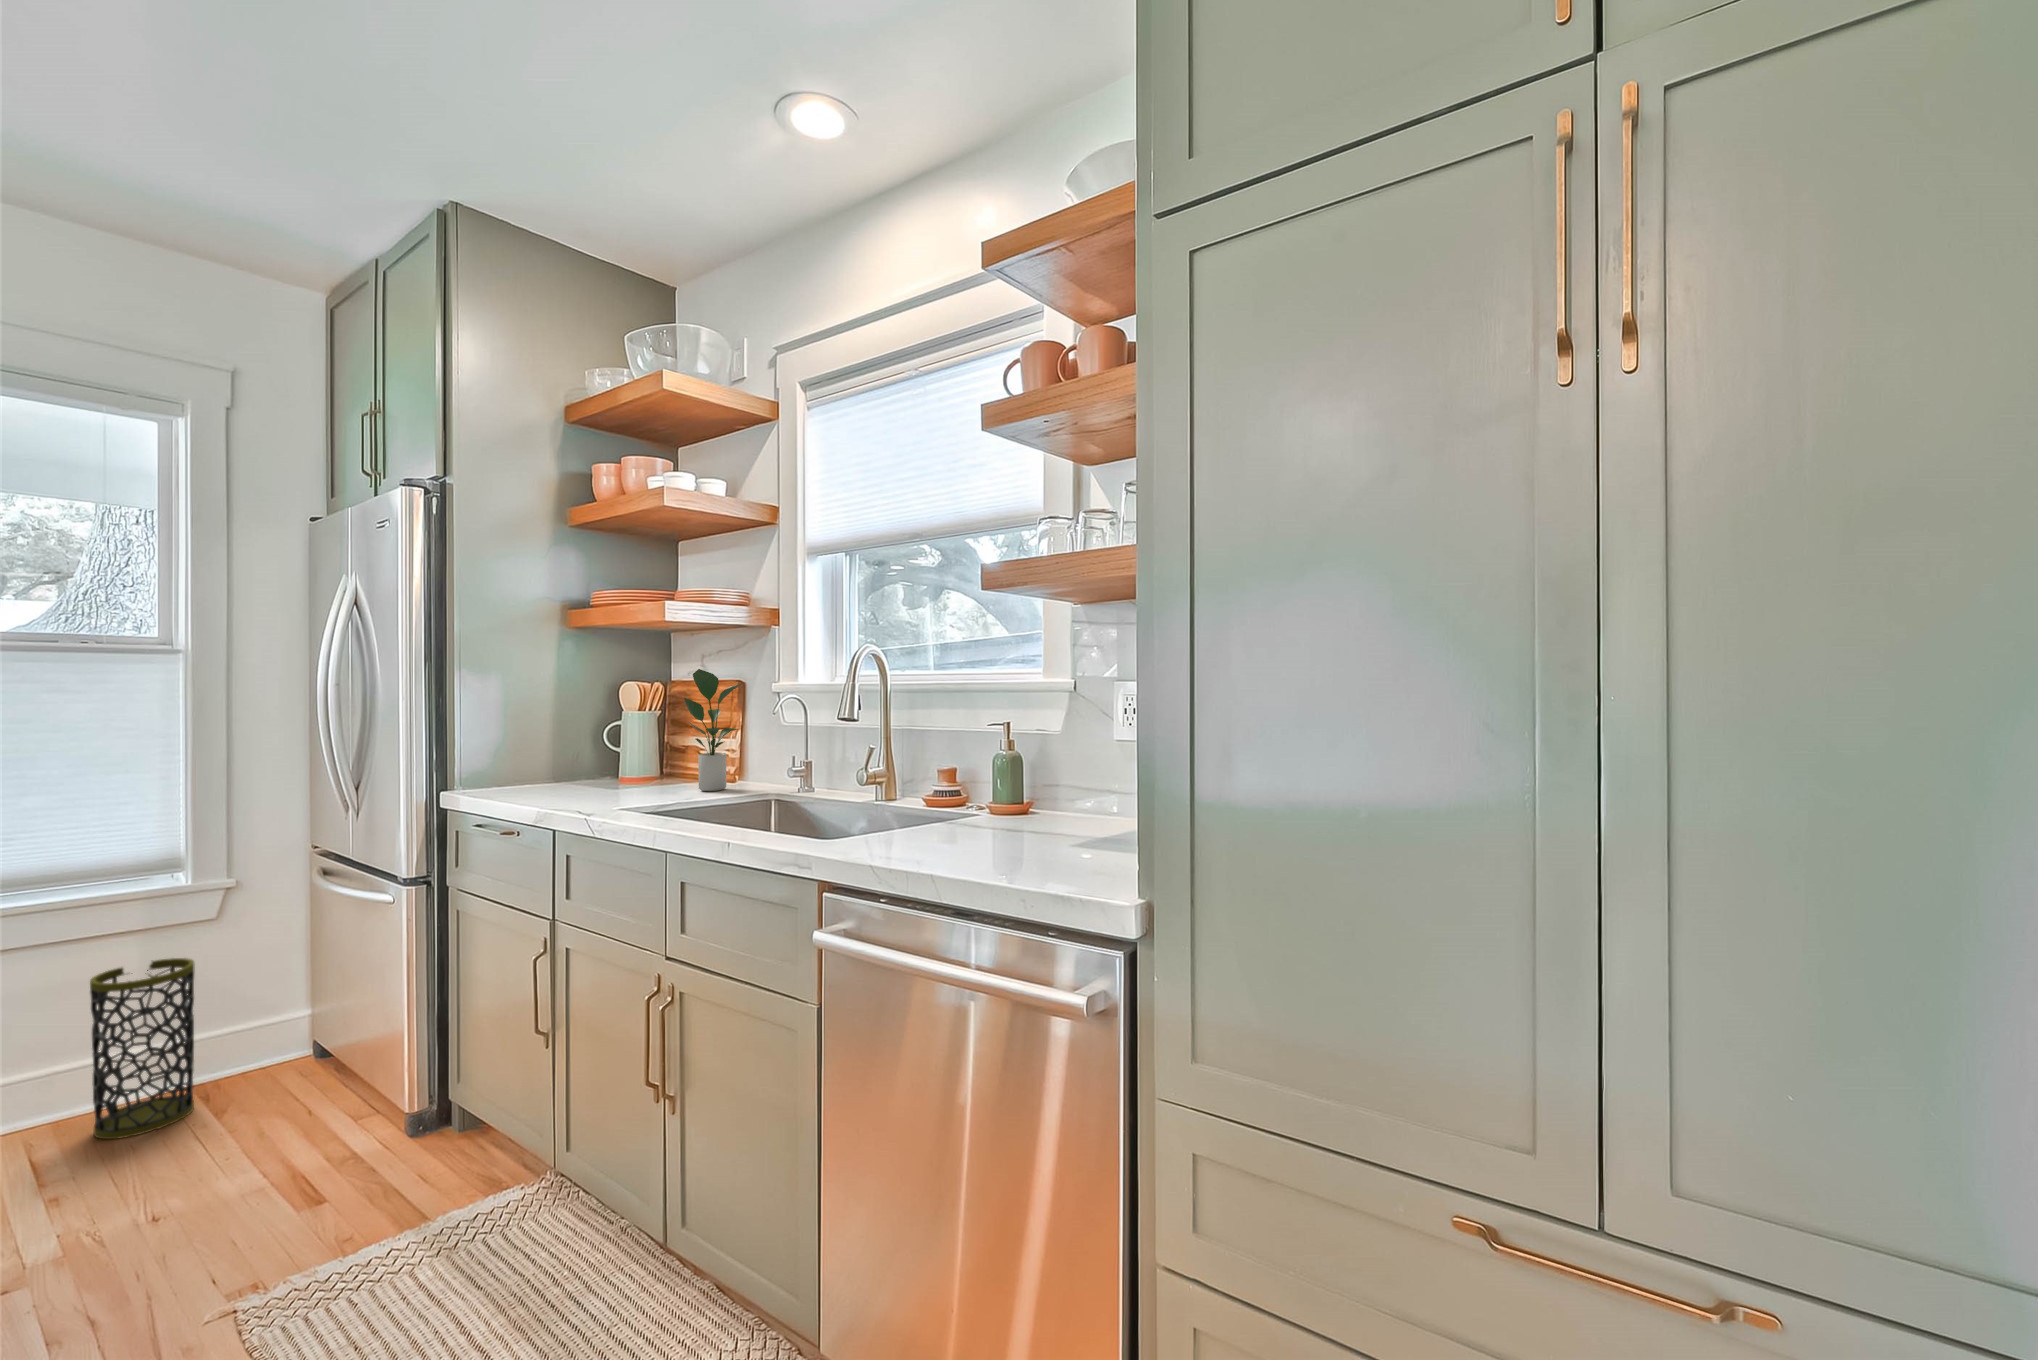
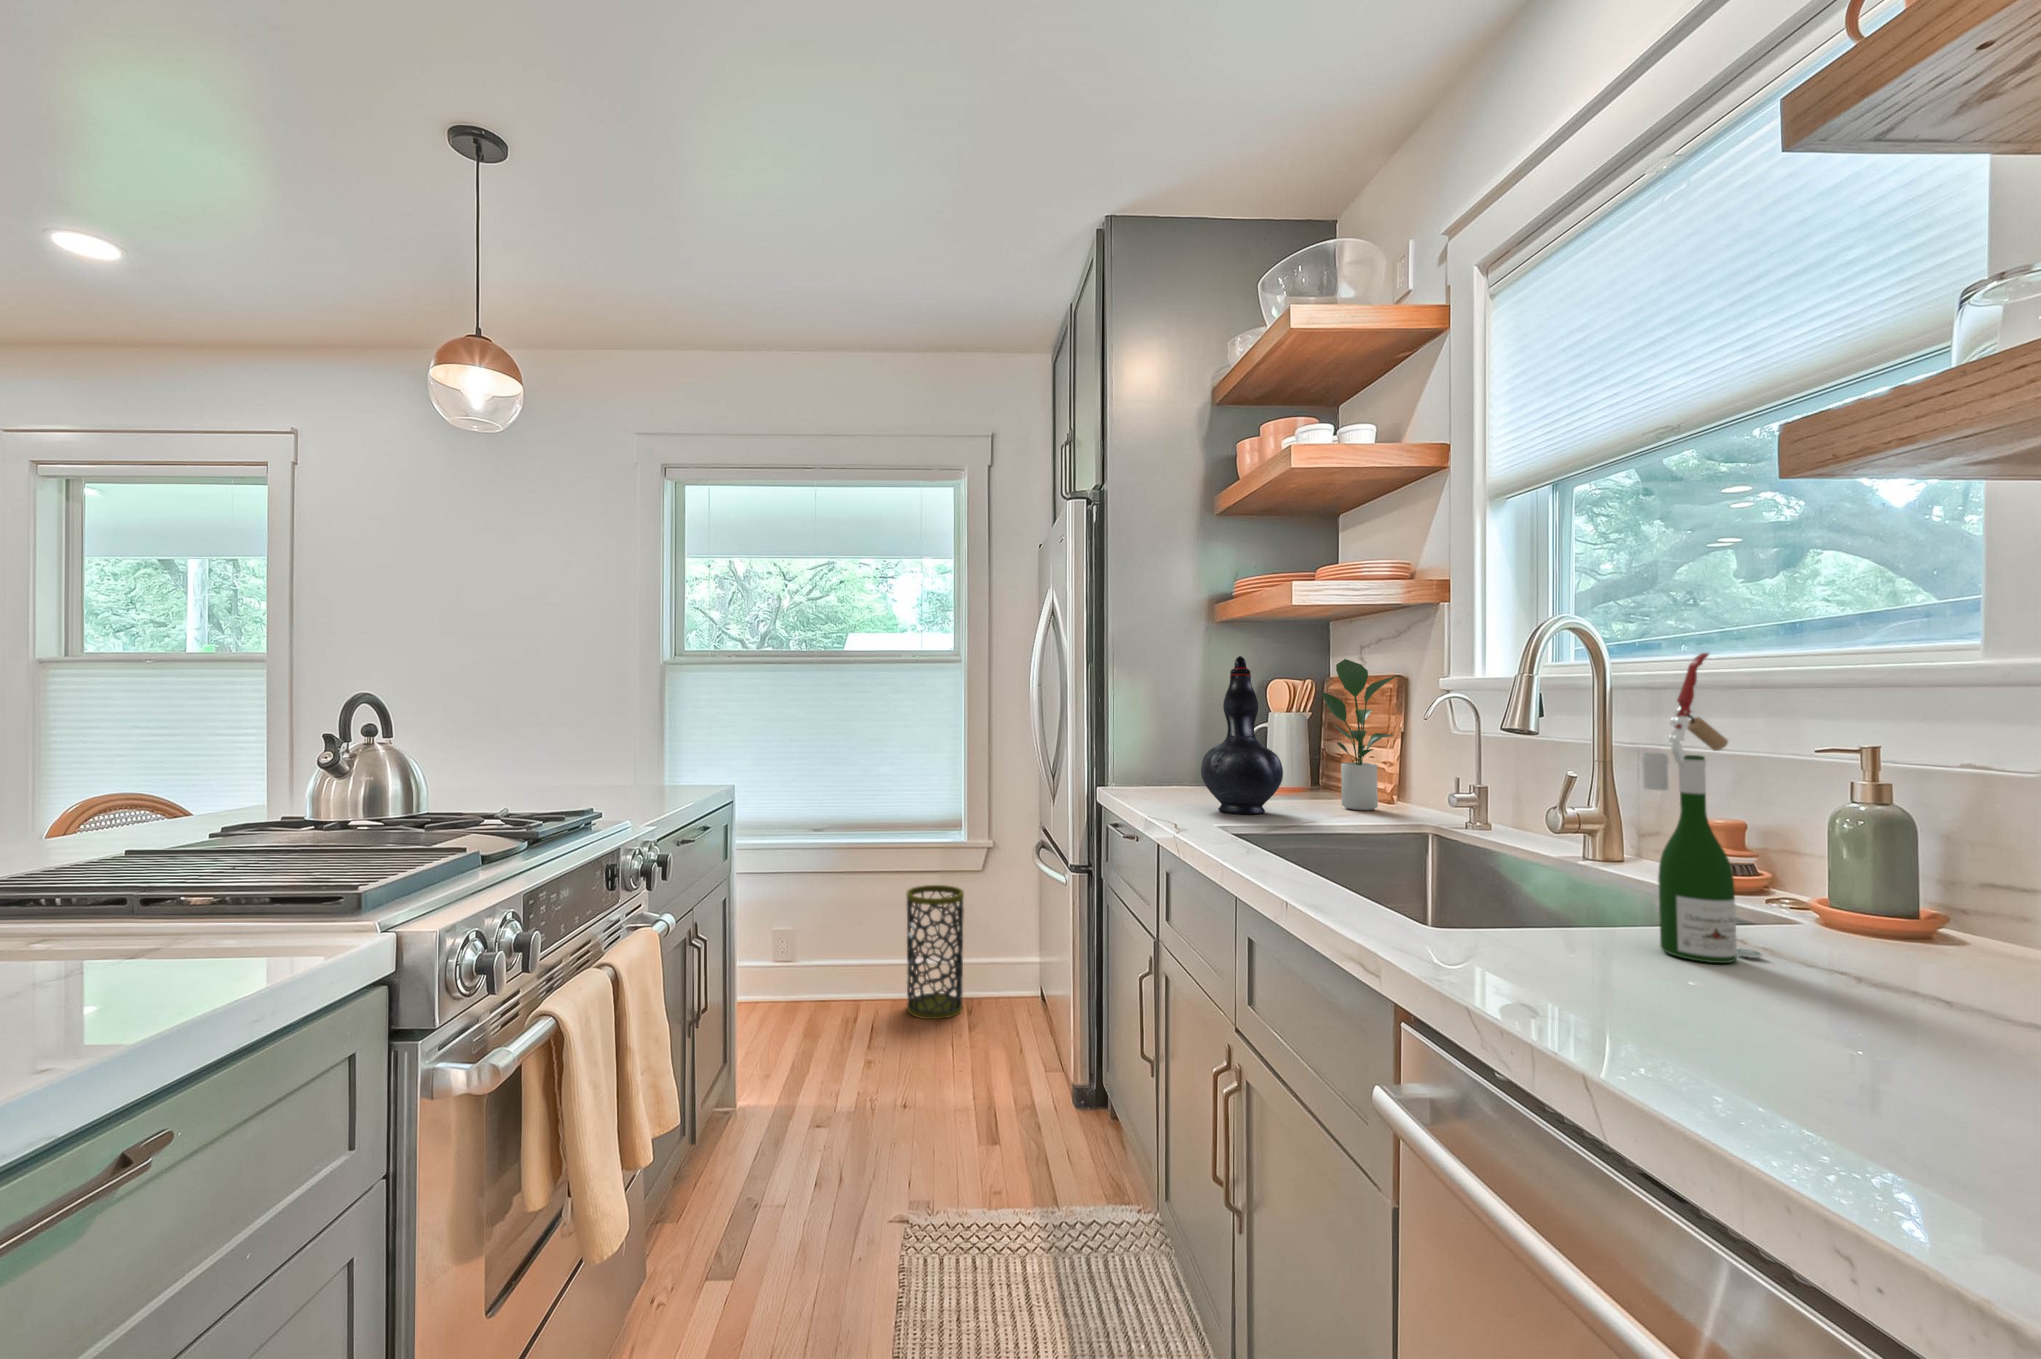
decorative vase: none [583,672,658,809] -> present [1201,656,1283,814]
wine bottle: none [924,688,970,845] -> present [1641,653,1762,963]

